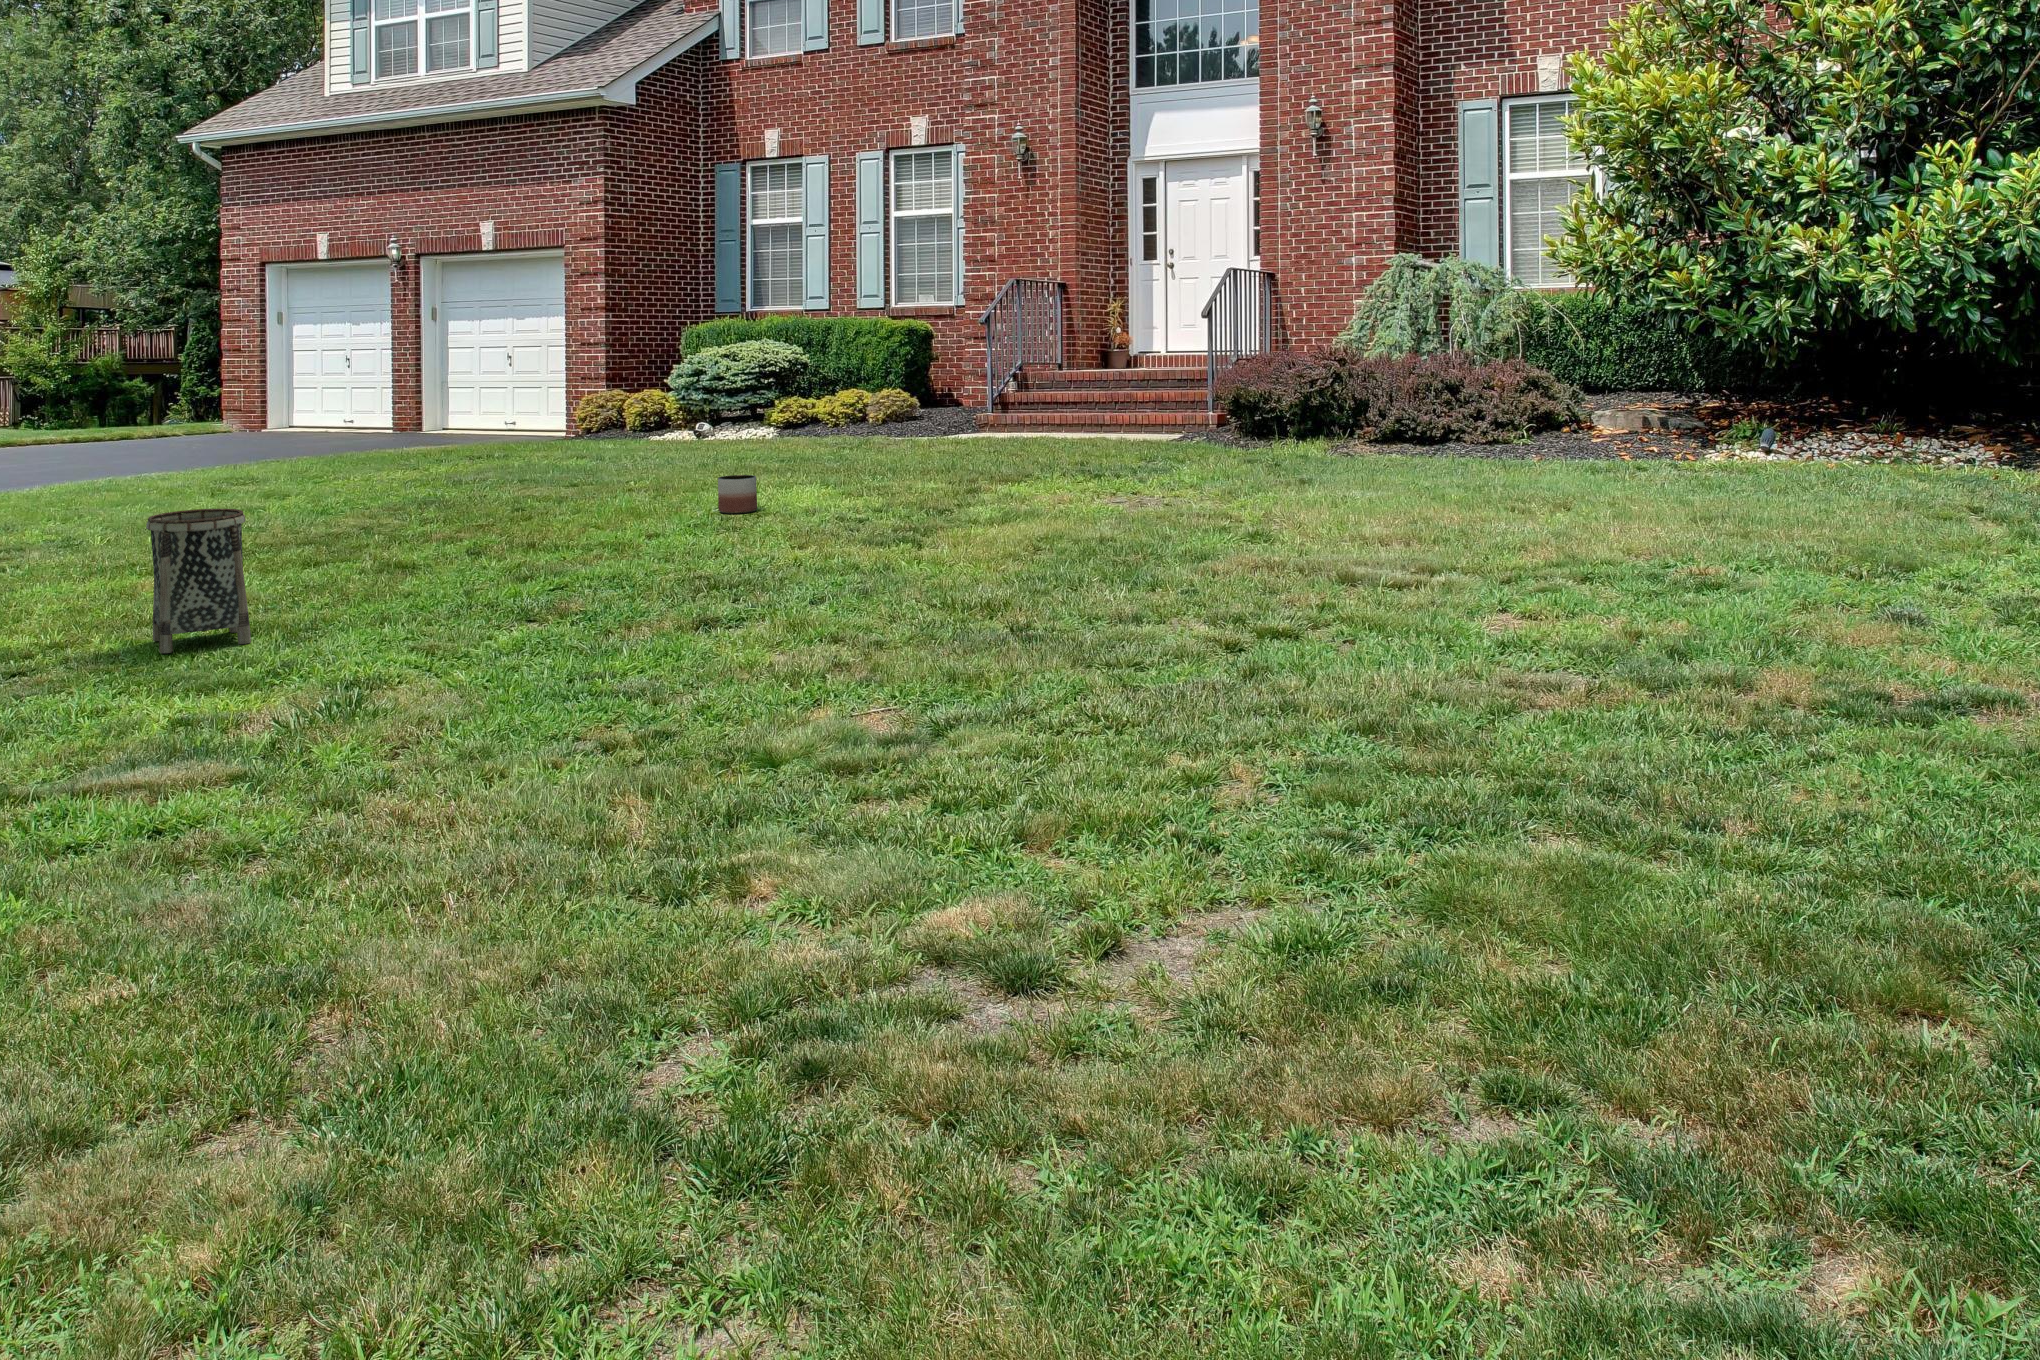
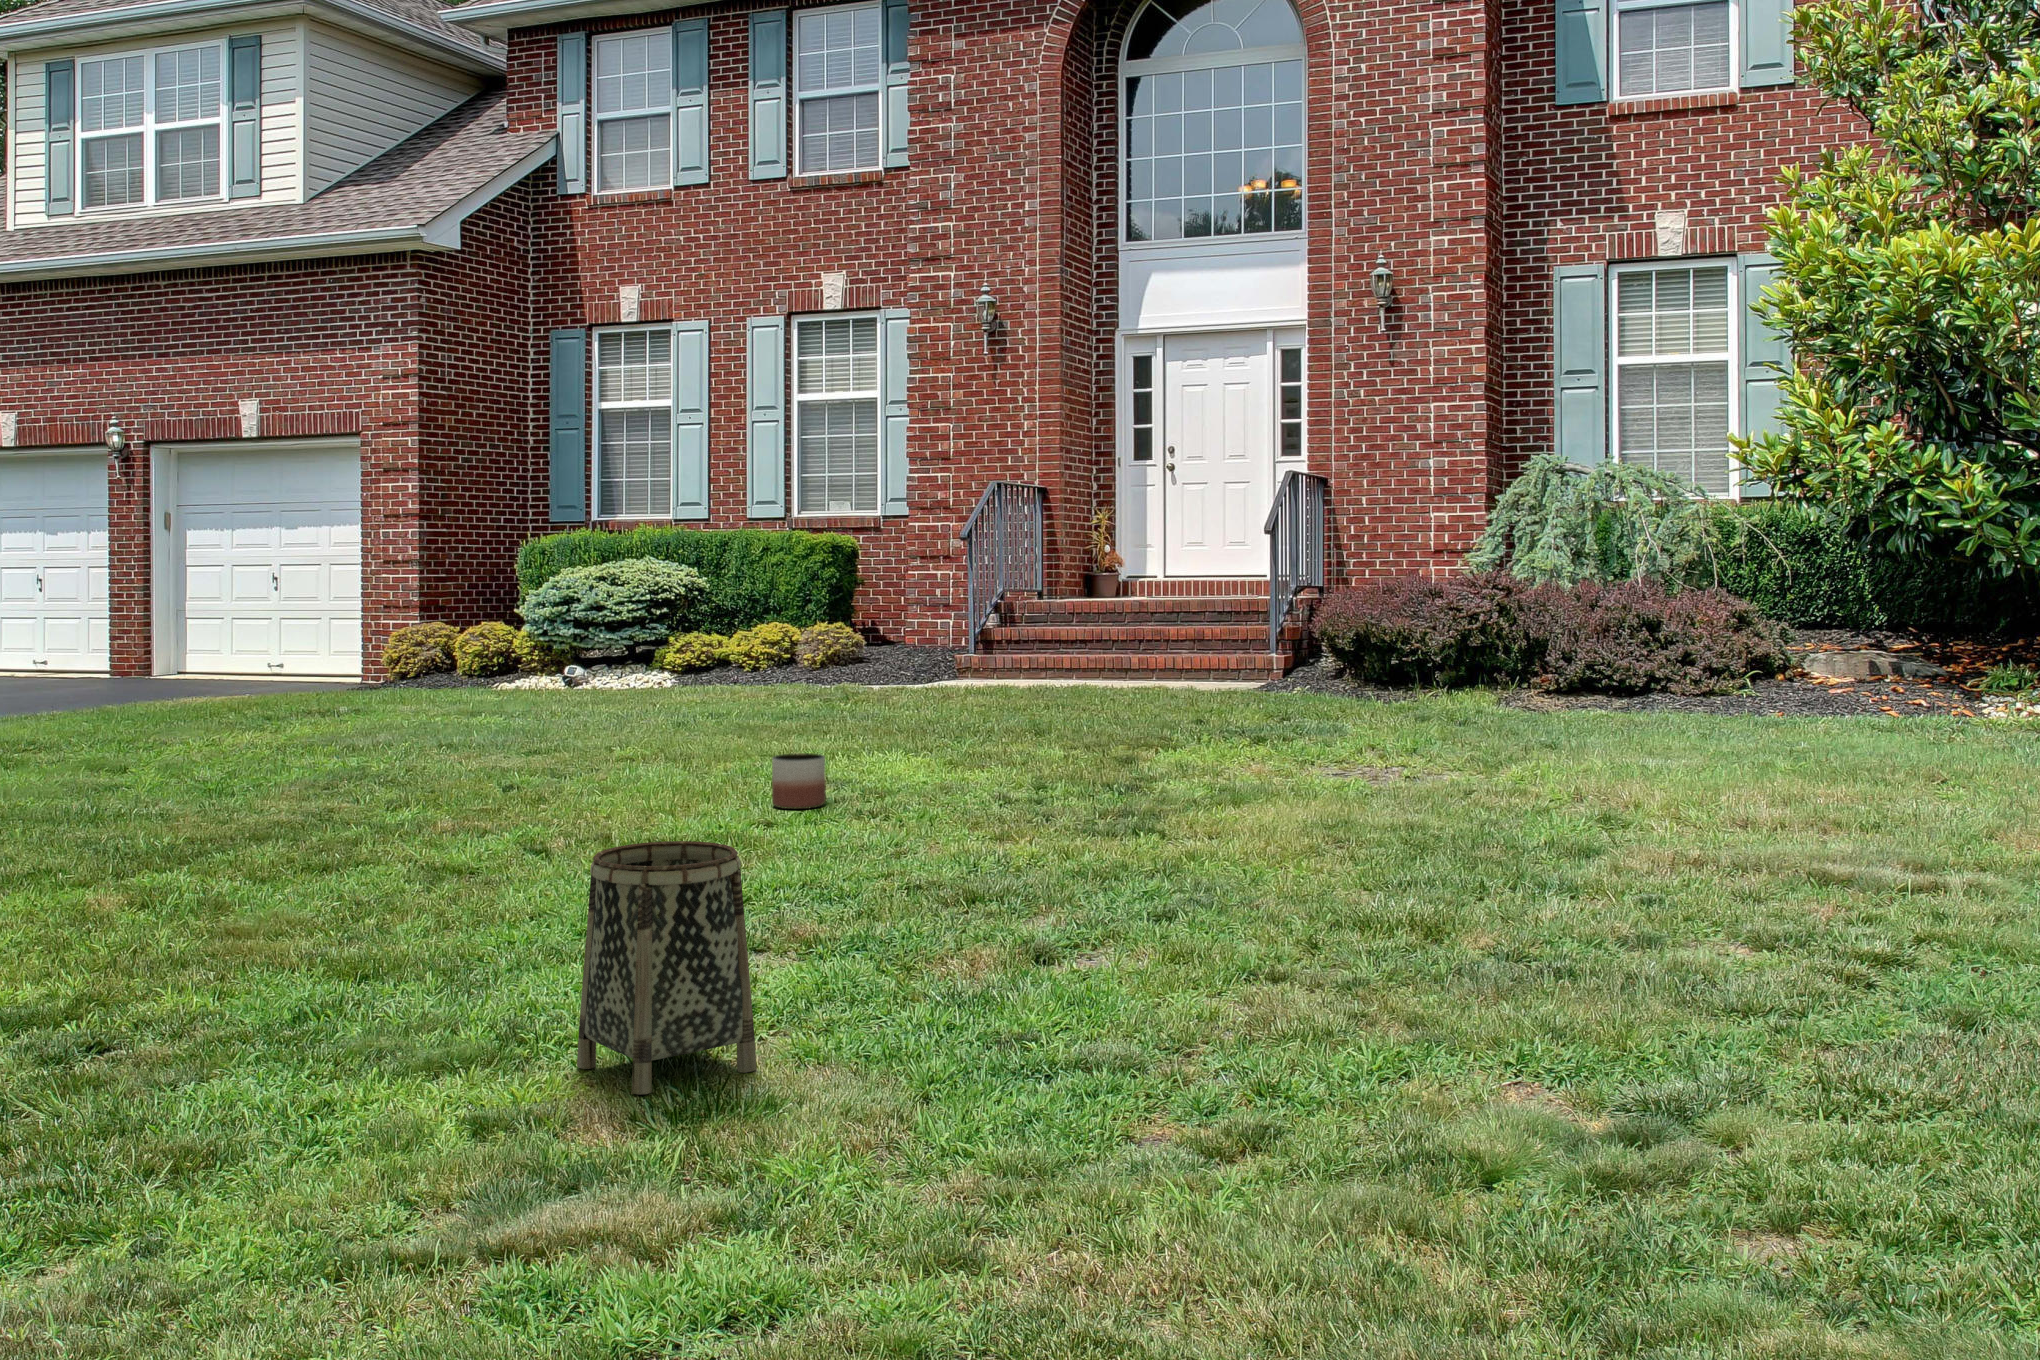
basket: present [146,509,251,653] -> present [577,841,757,1094]

